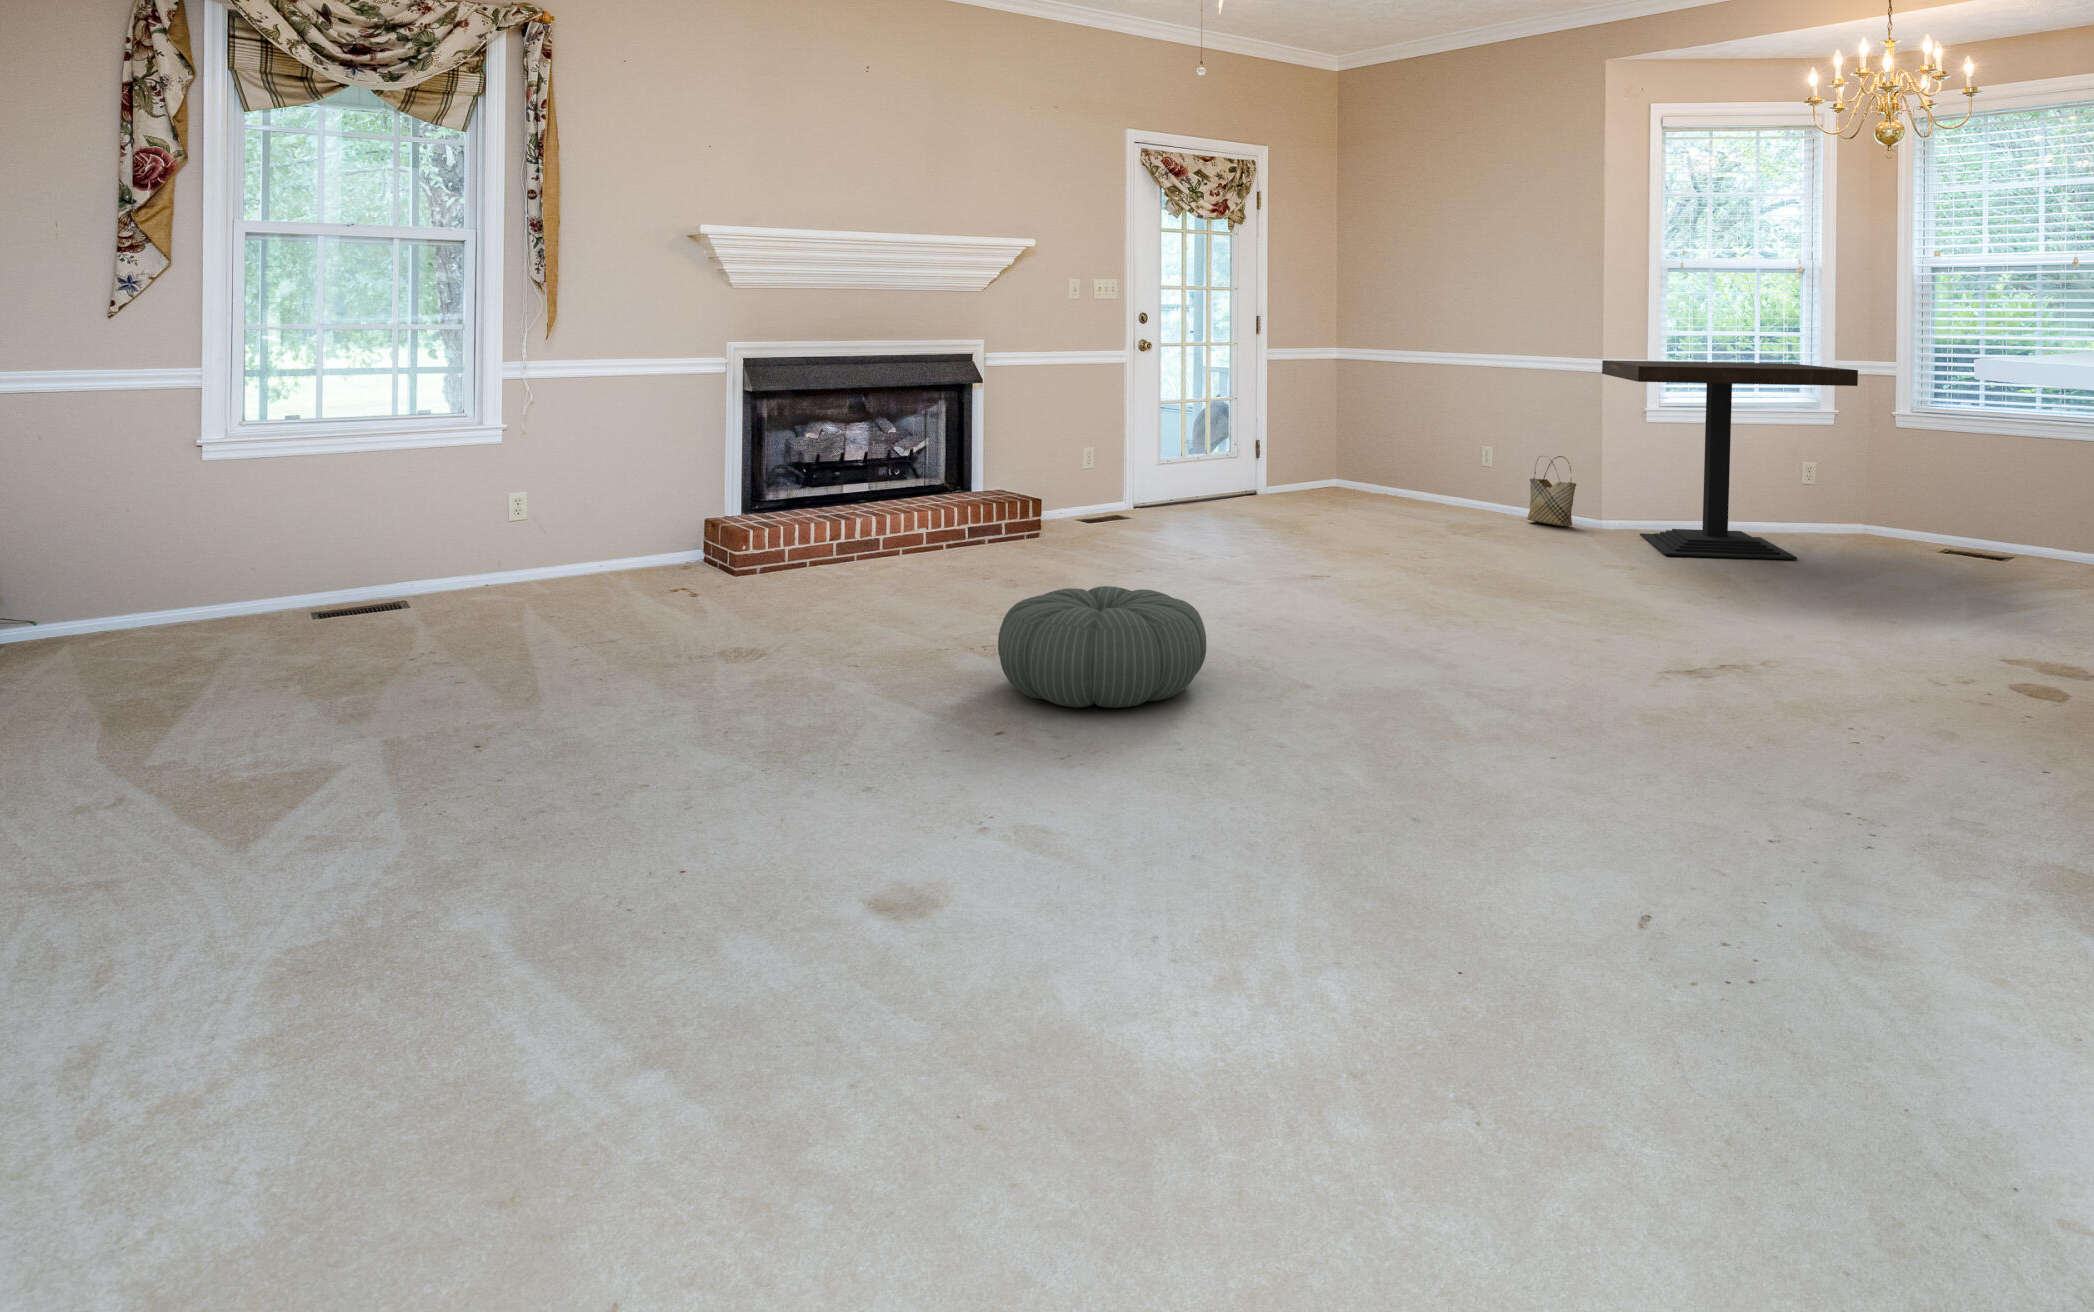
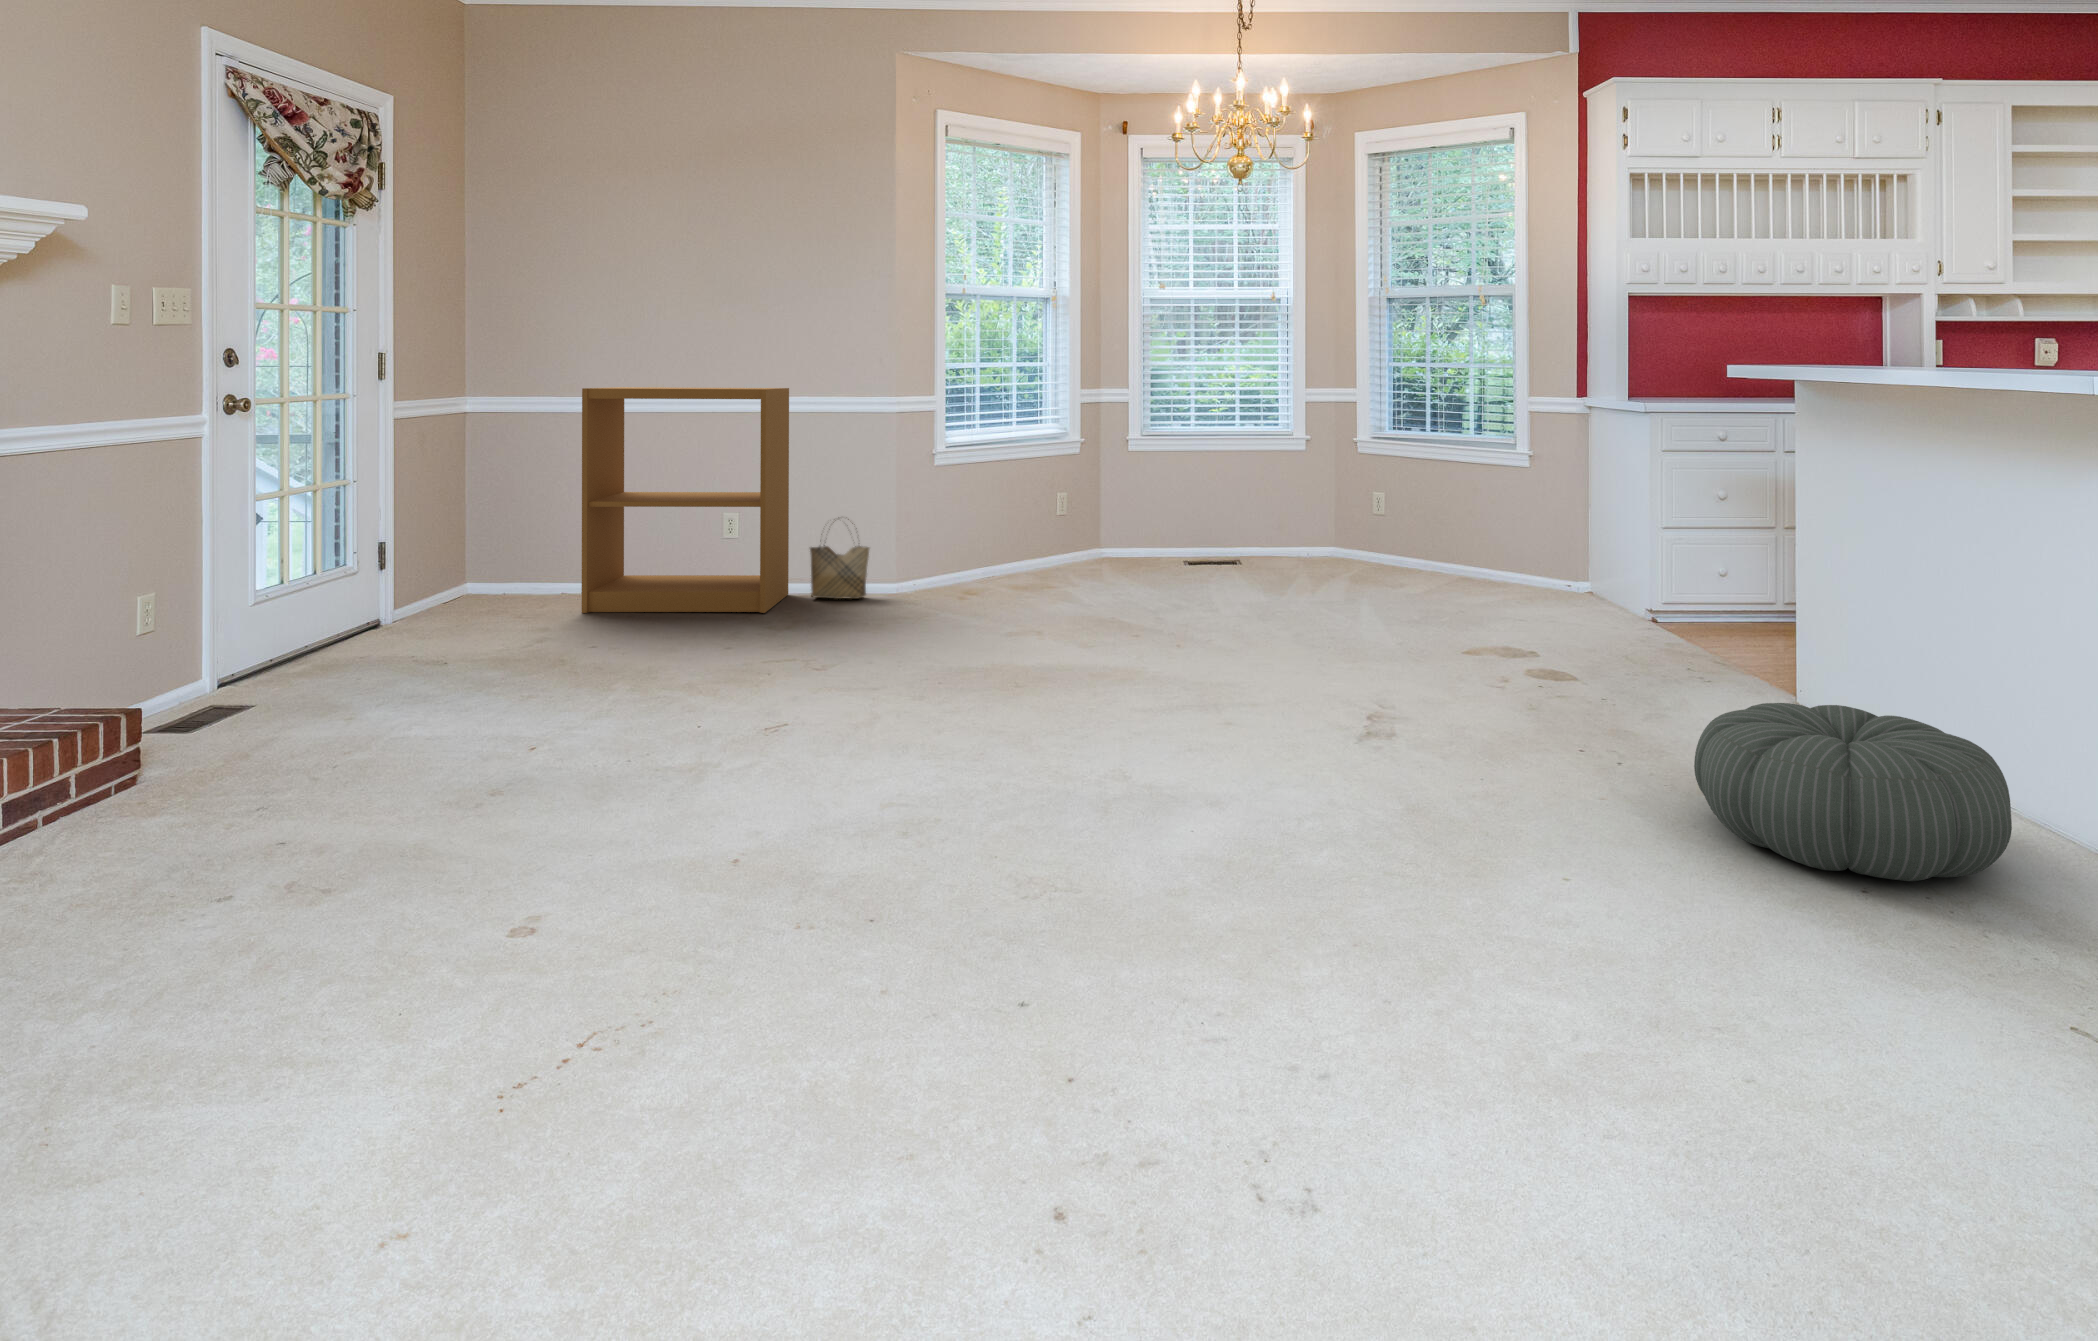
bookshelf: none [1366,342,1526,523] -> present [581,387,789,613]
dining table: present [1602,360,1858,560] -> none [891,401,1181,614]
pouf: present [998,586,1206,708] -> present [1694,703,2012,881]

